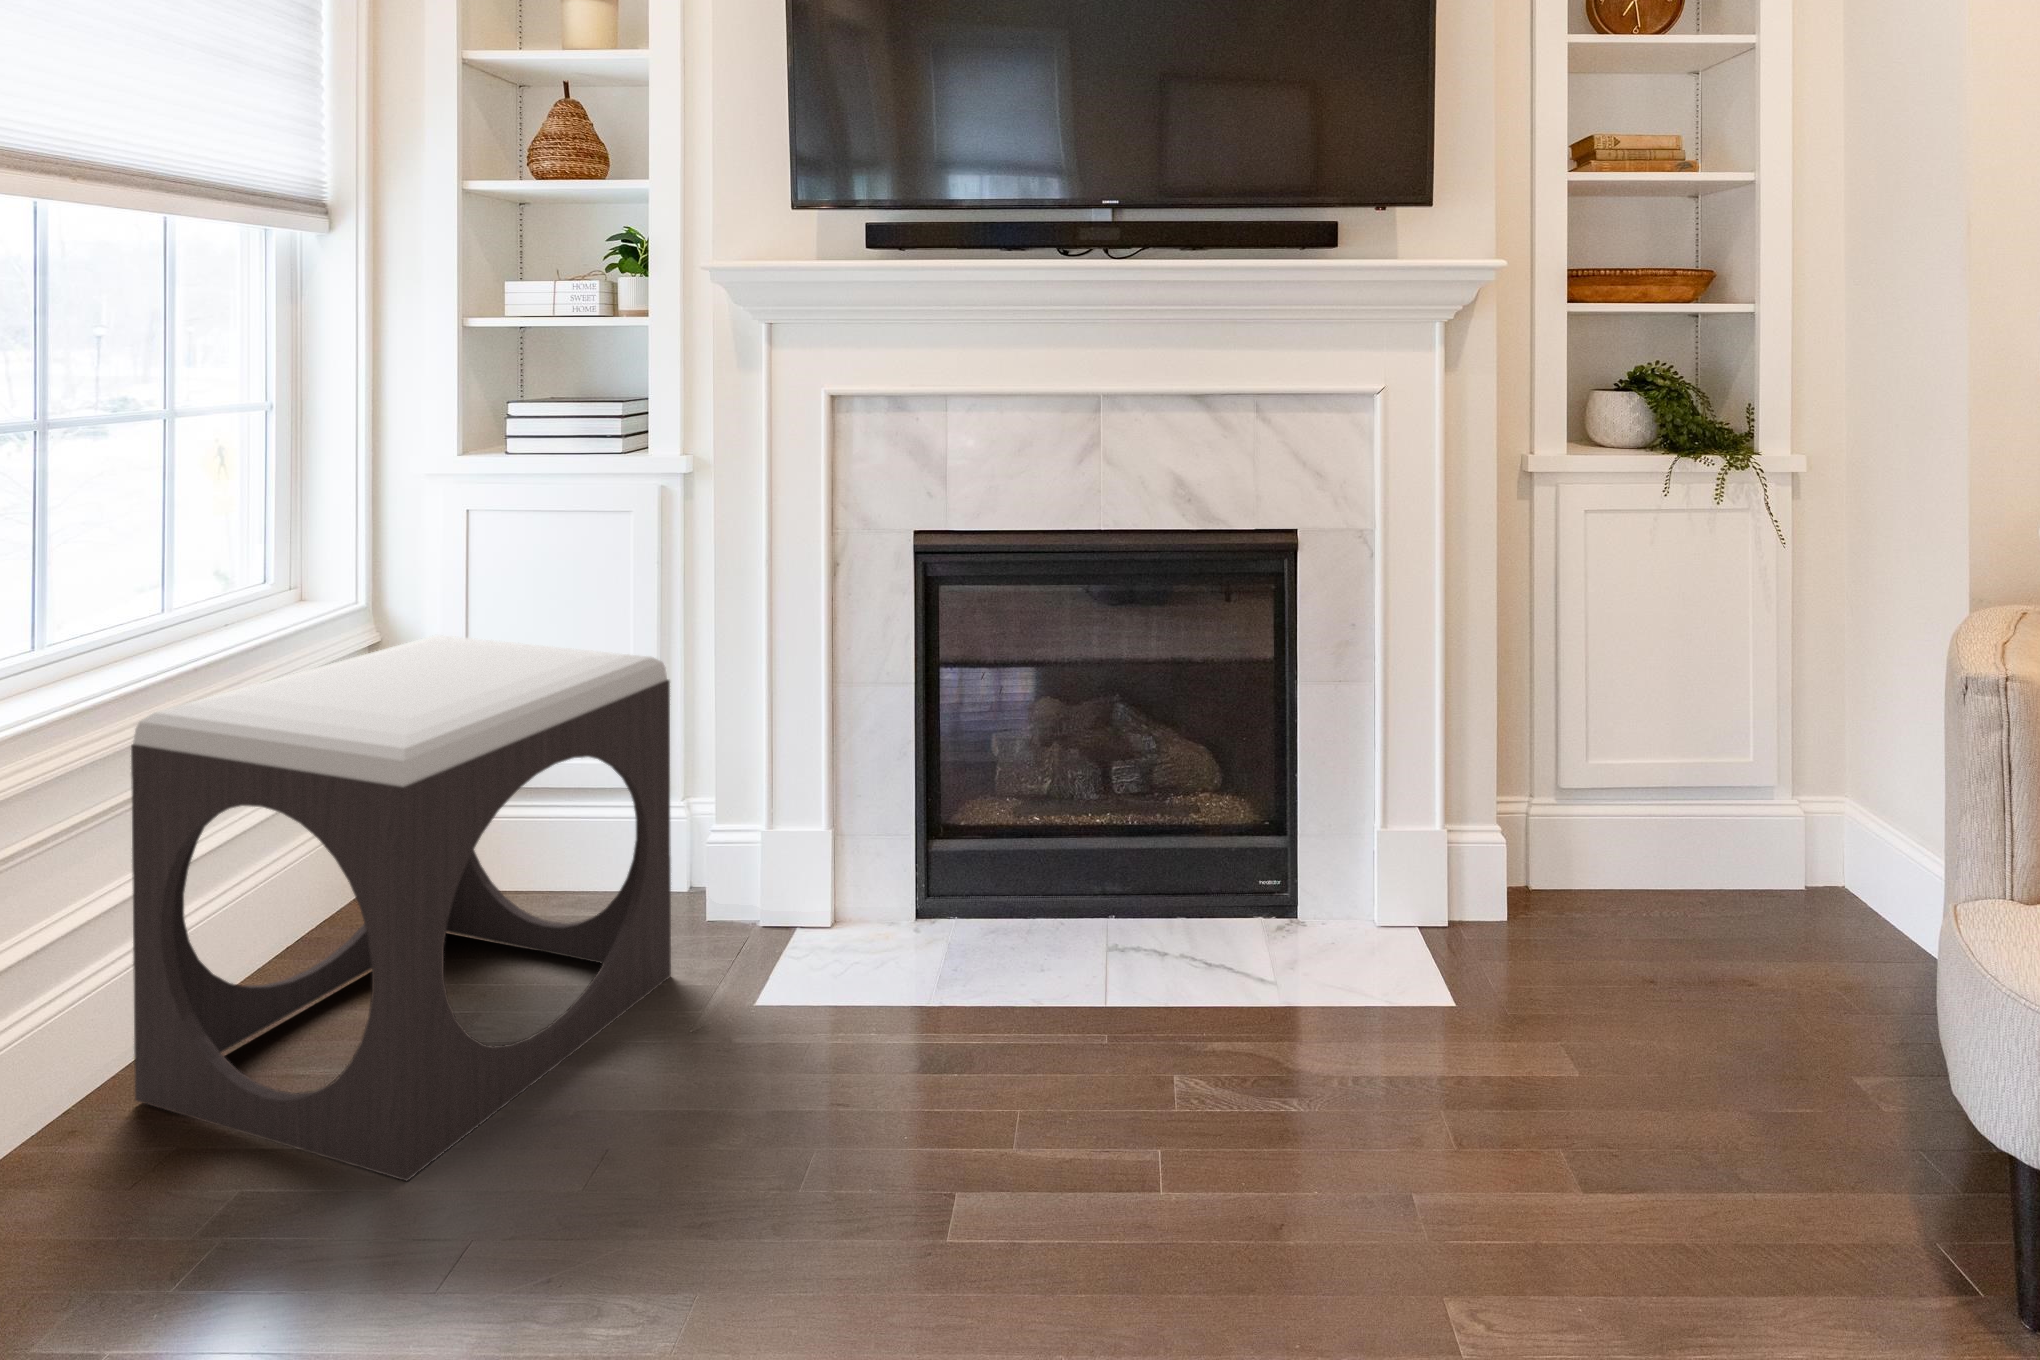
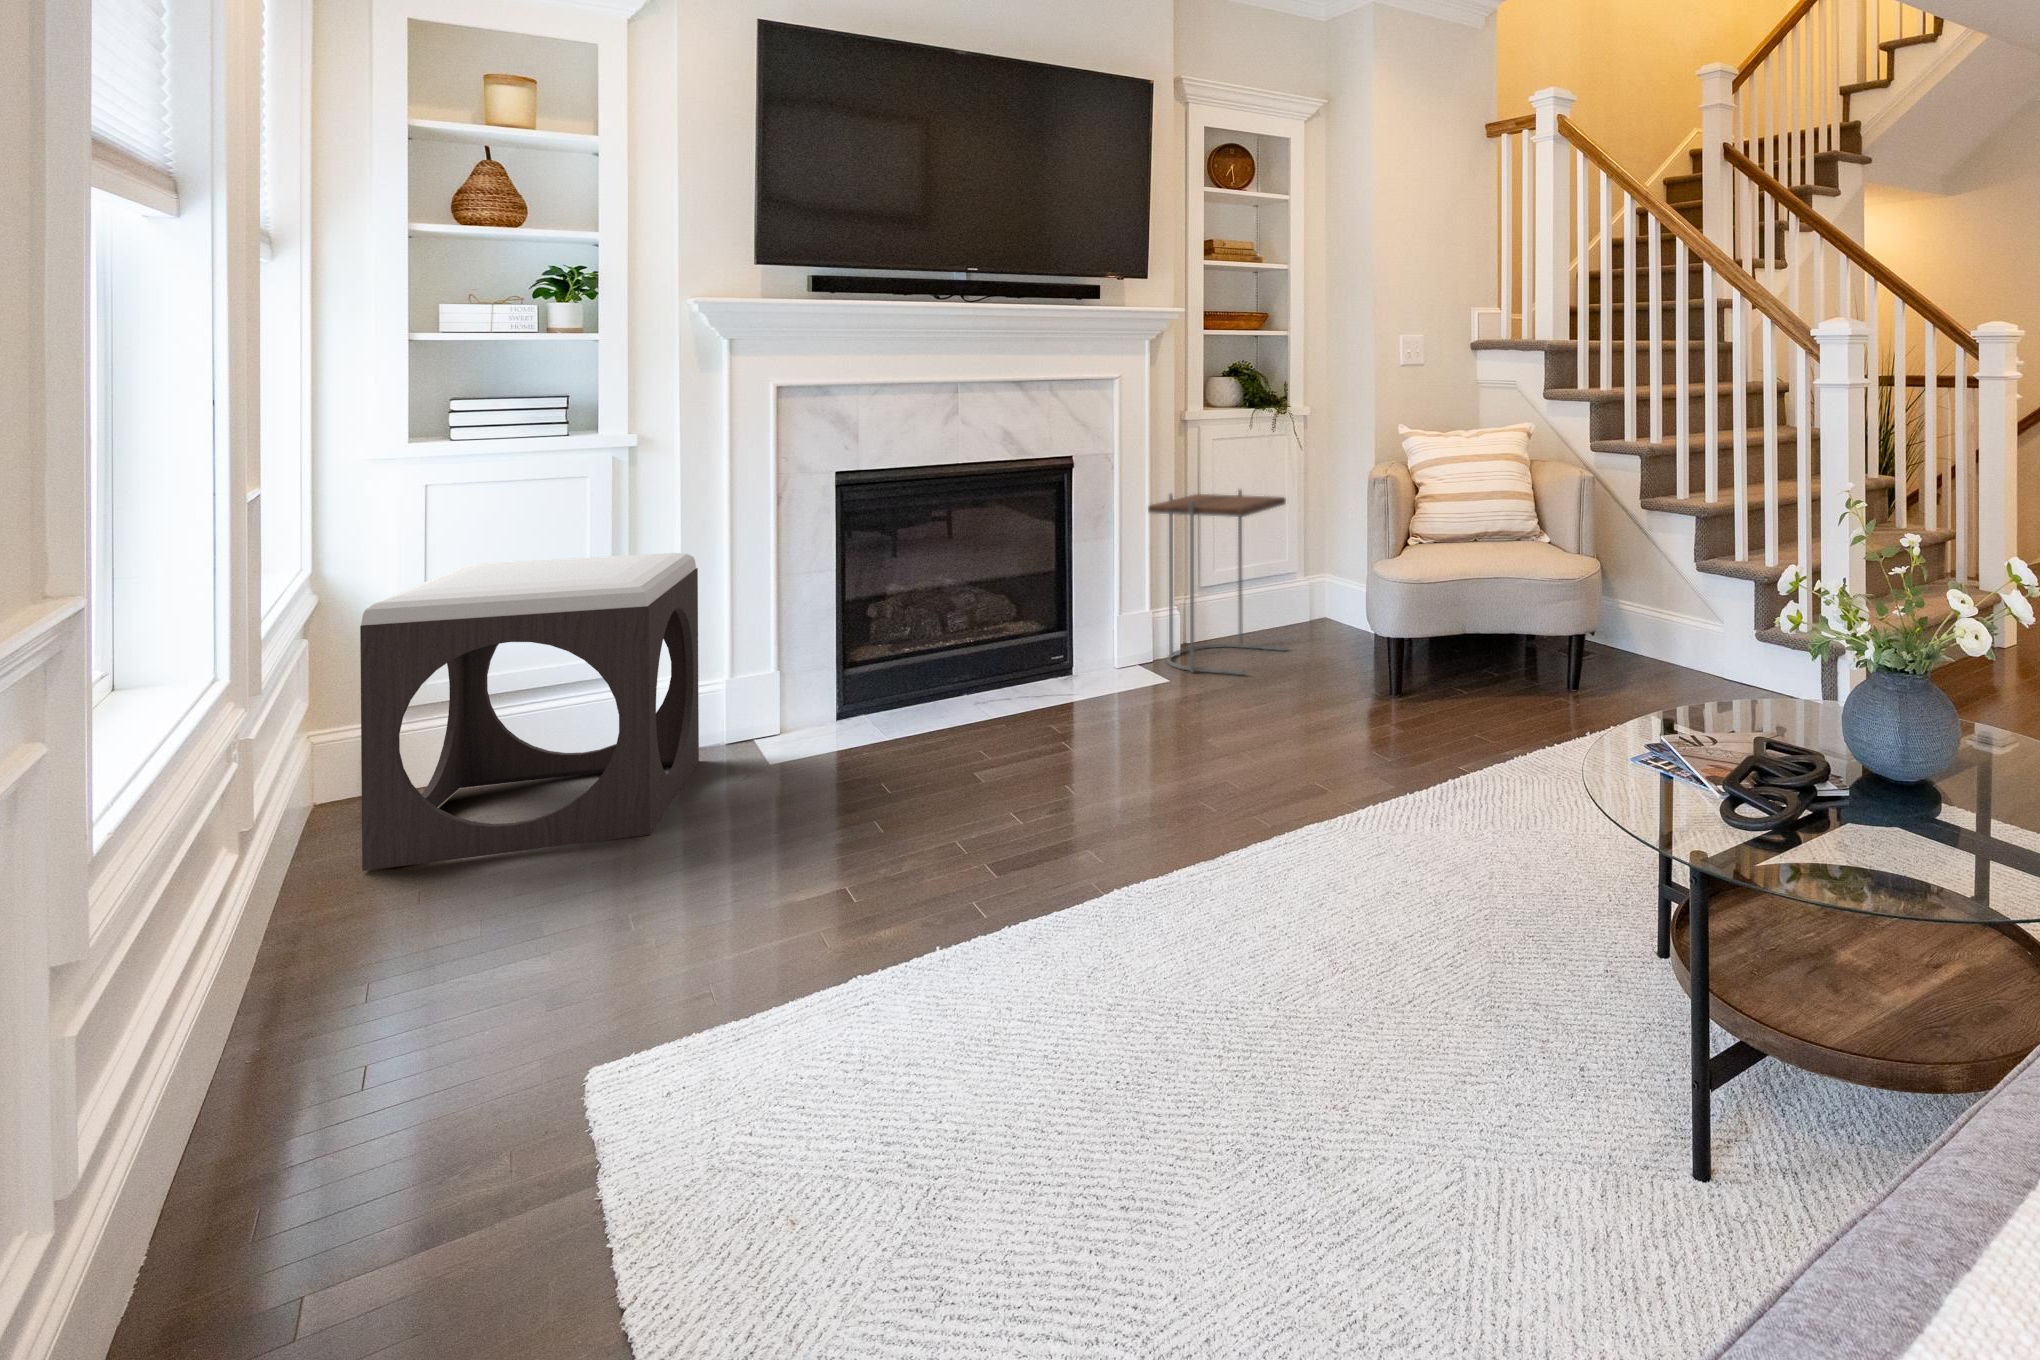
side table: none [1425,617,1731,1056] -> present [1148,490,1286,675]

